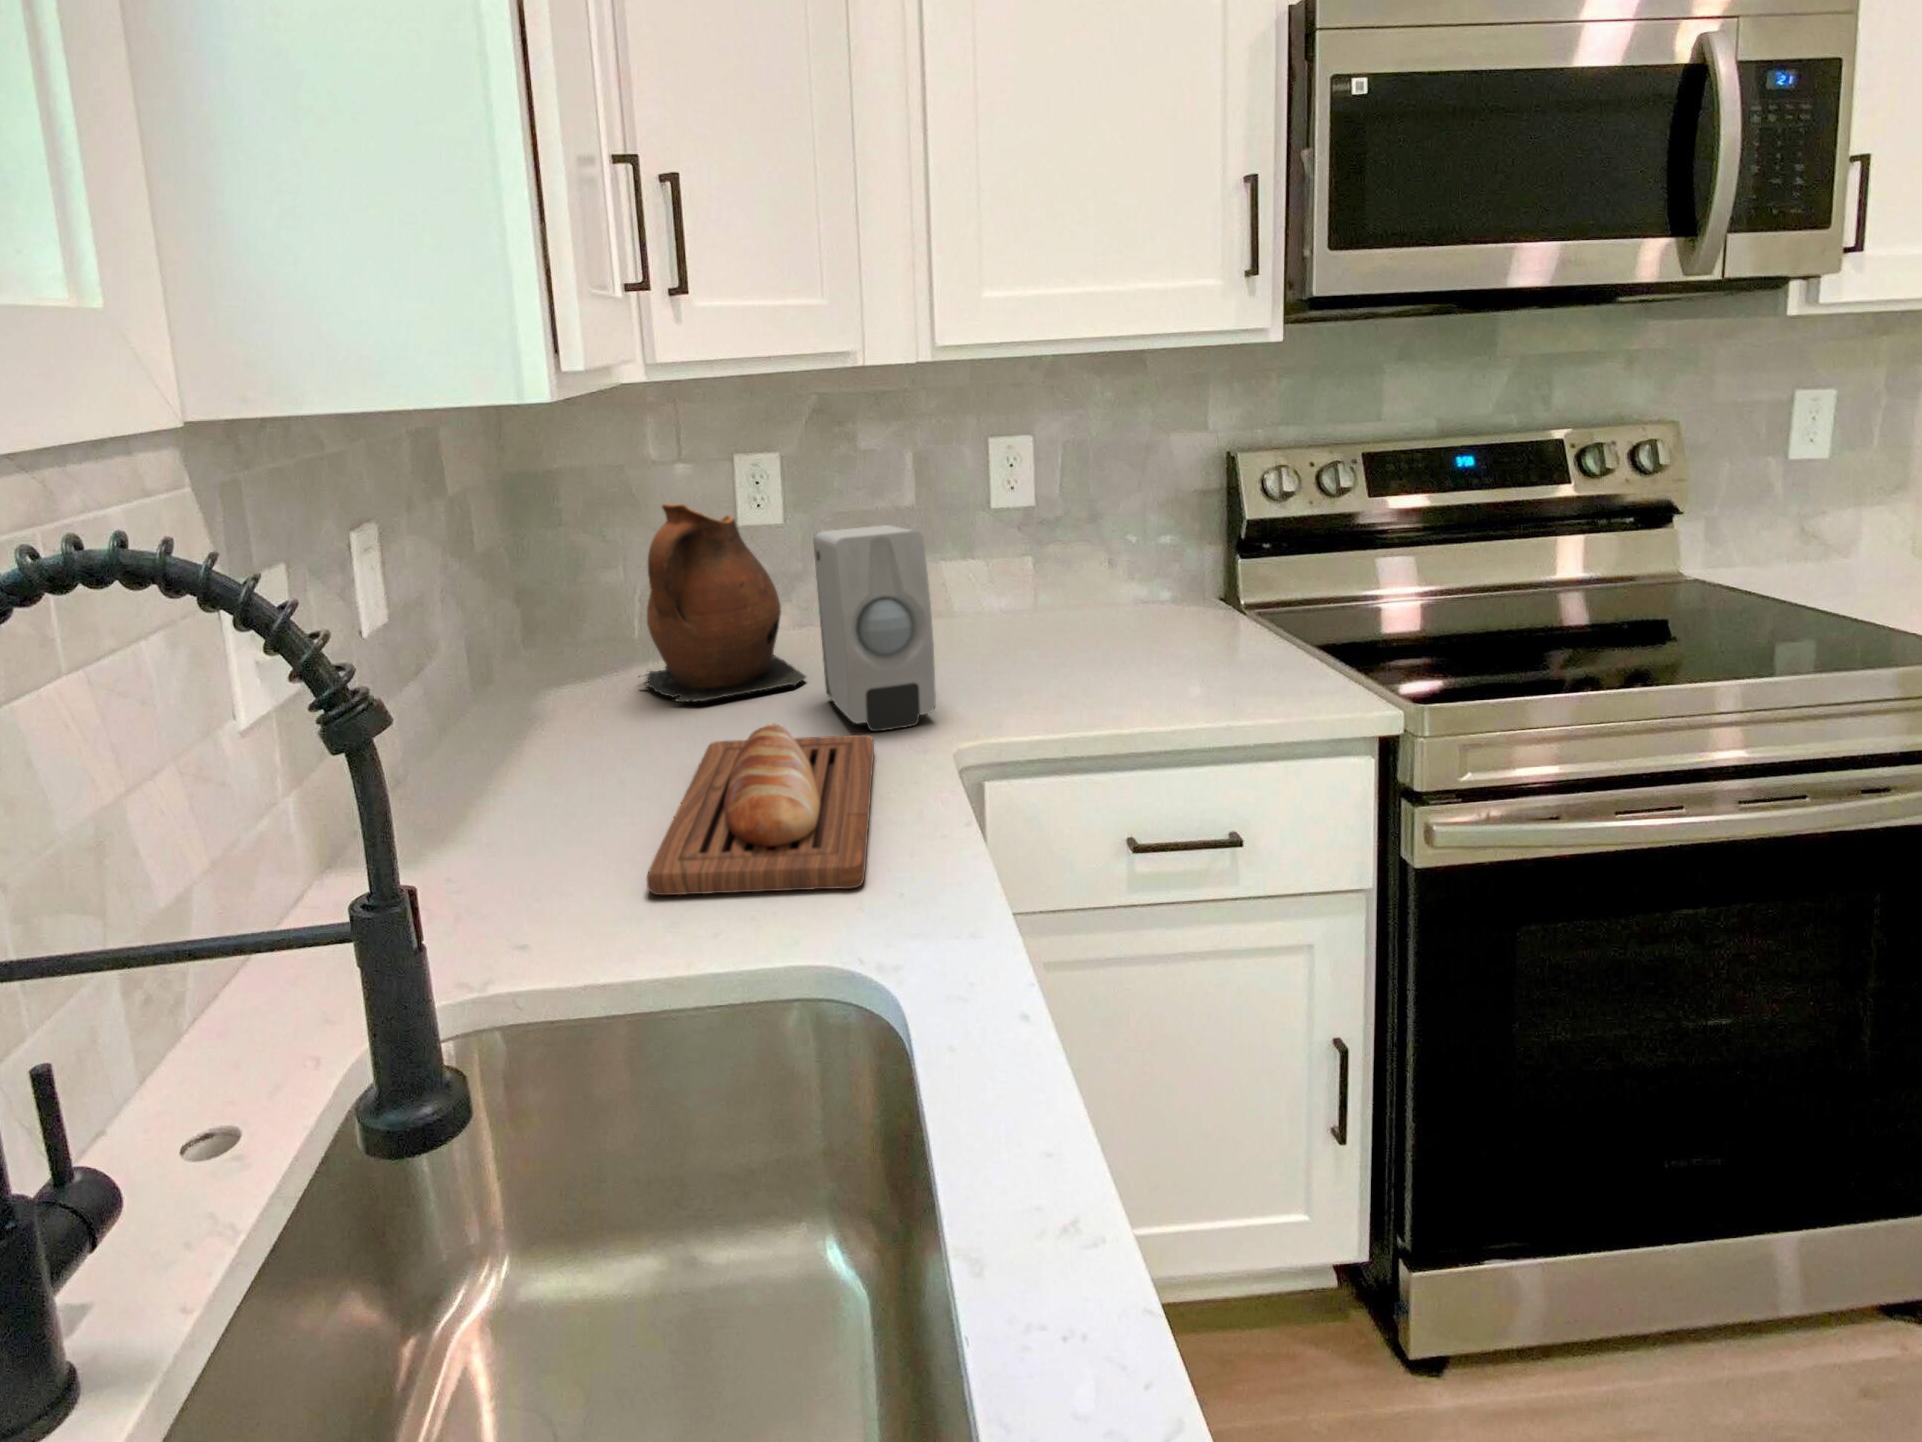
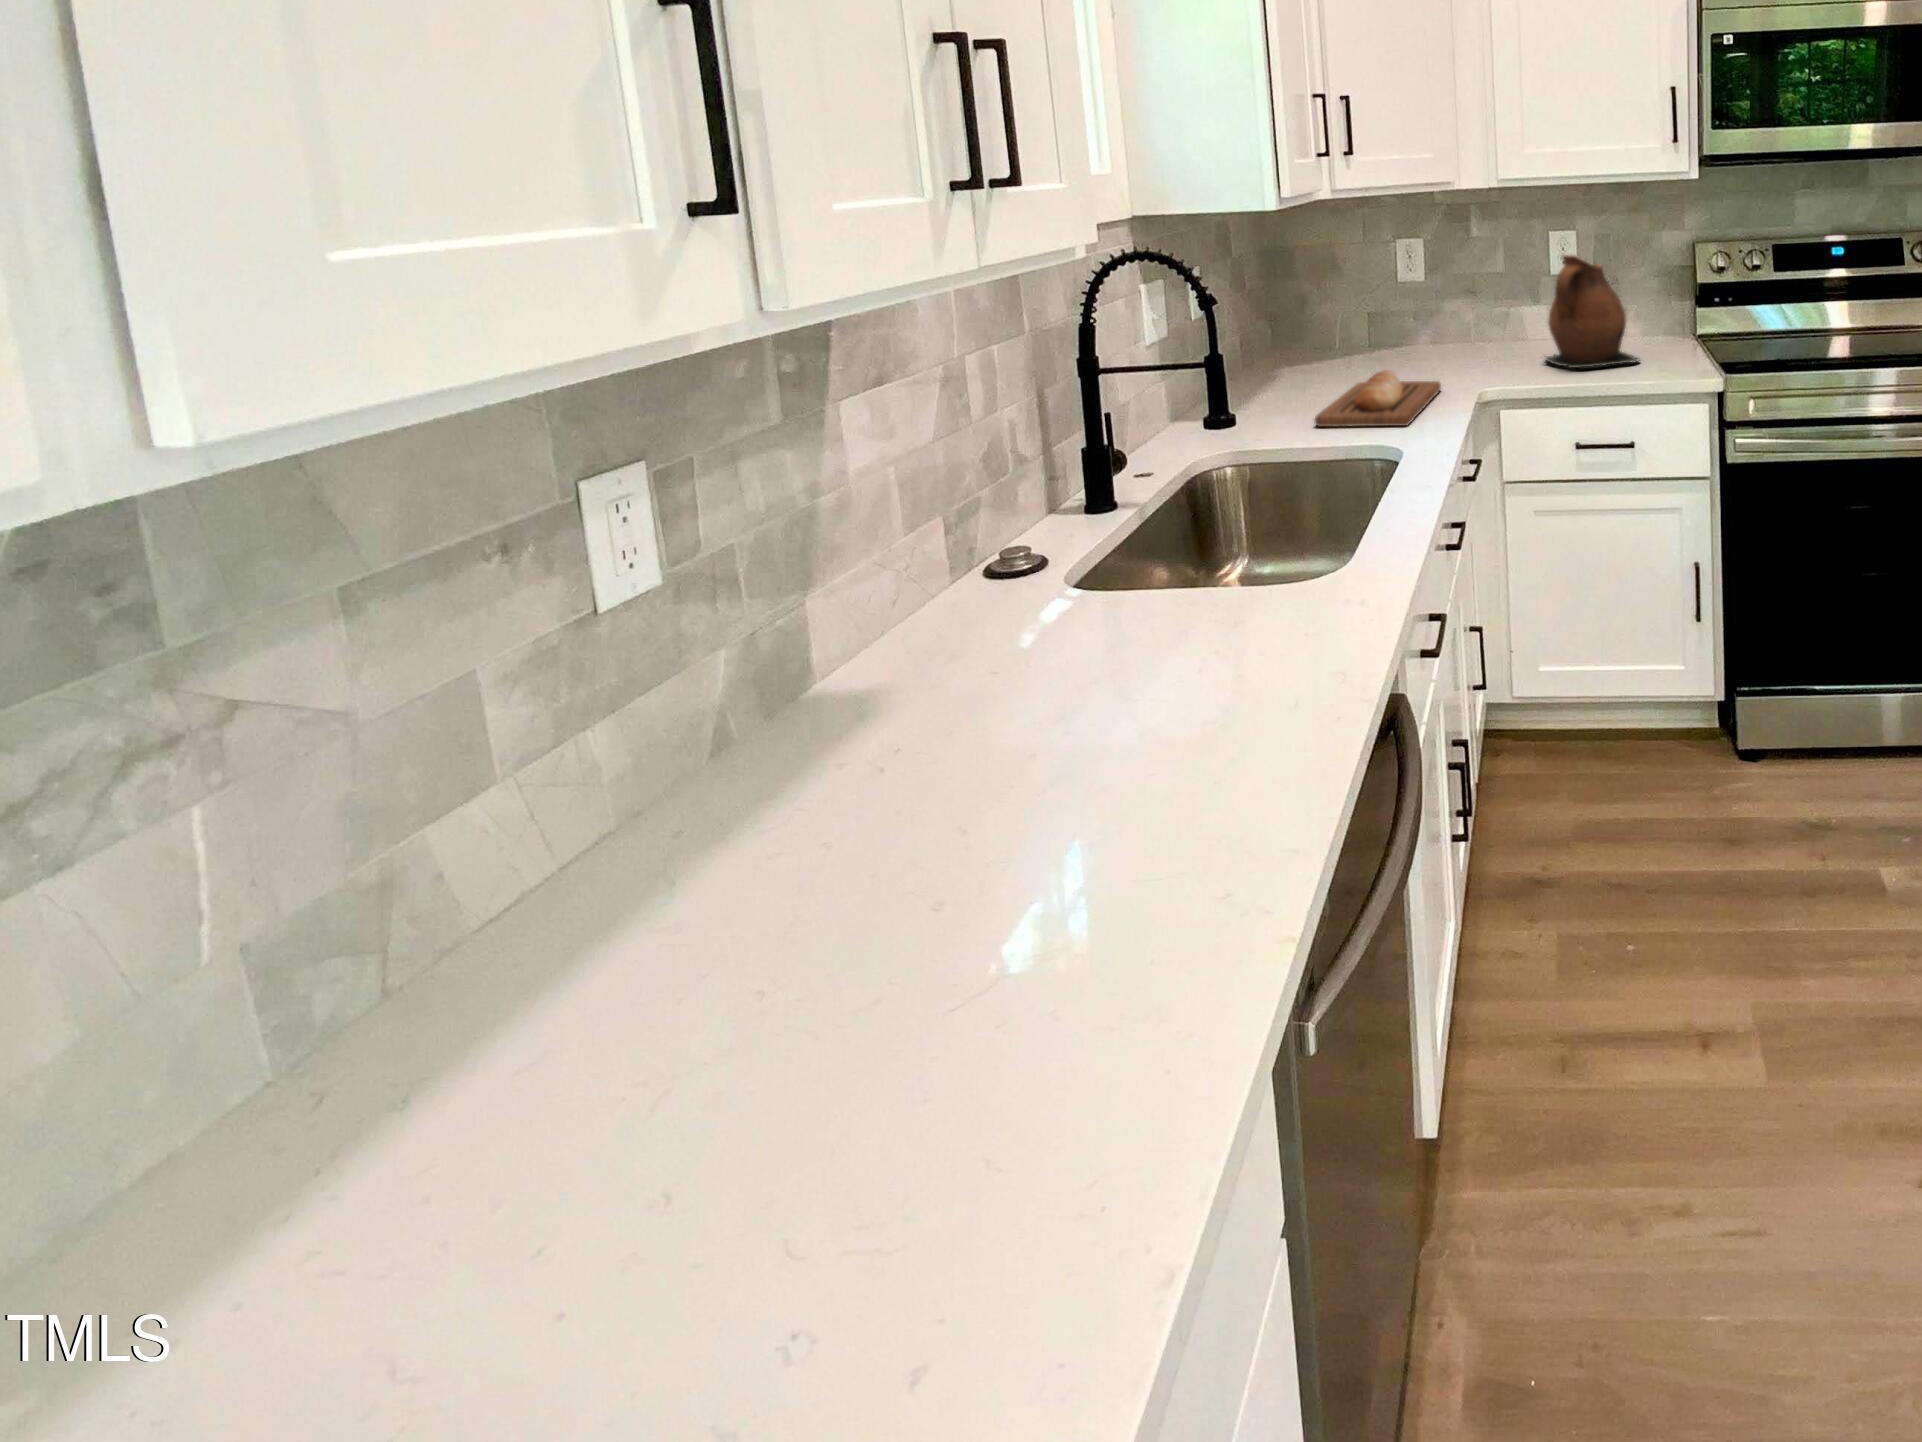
ceramic pitcher: present [639,504,806,702] -> present [1545,255,1639,368]
soap dispenser: present [814,525,936,731] -> none [1425,277,1481,383]

